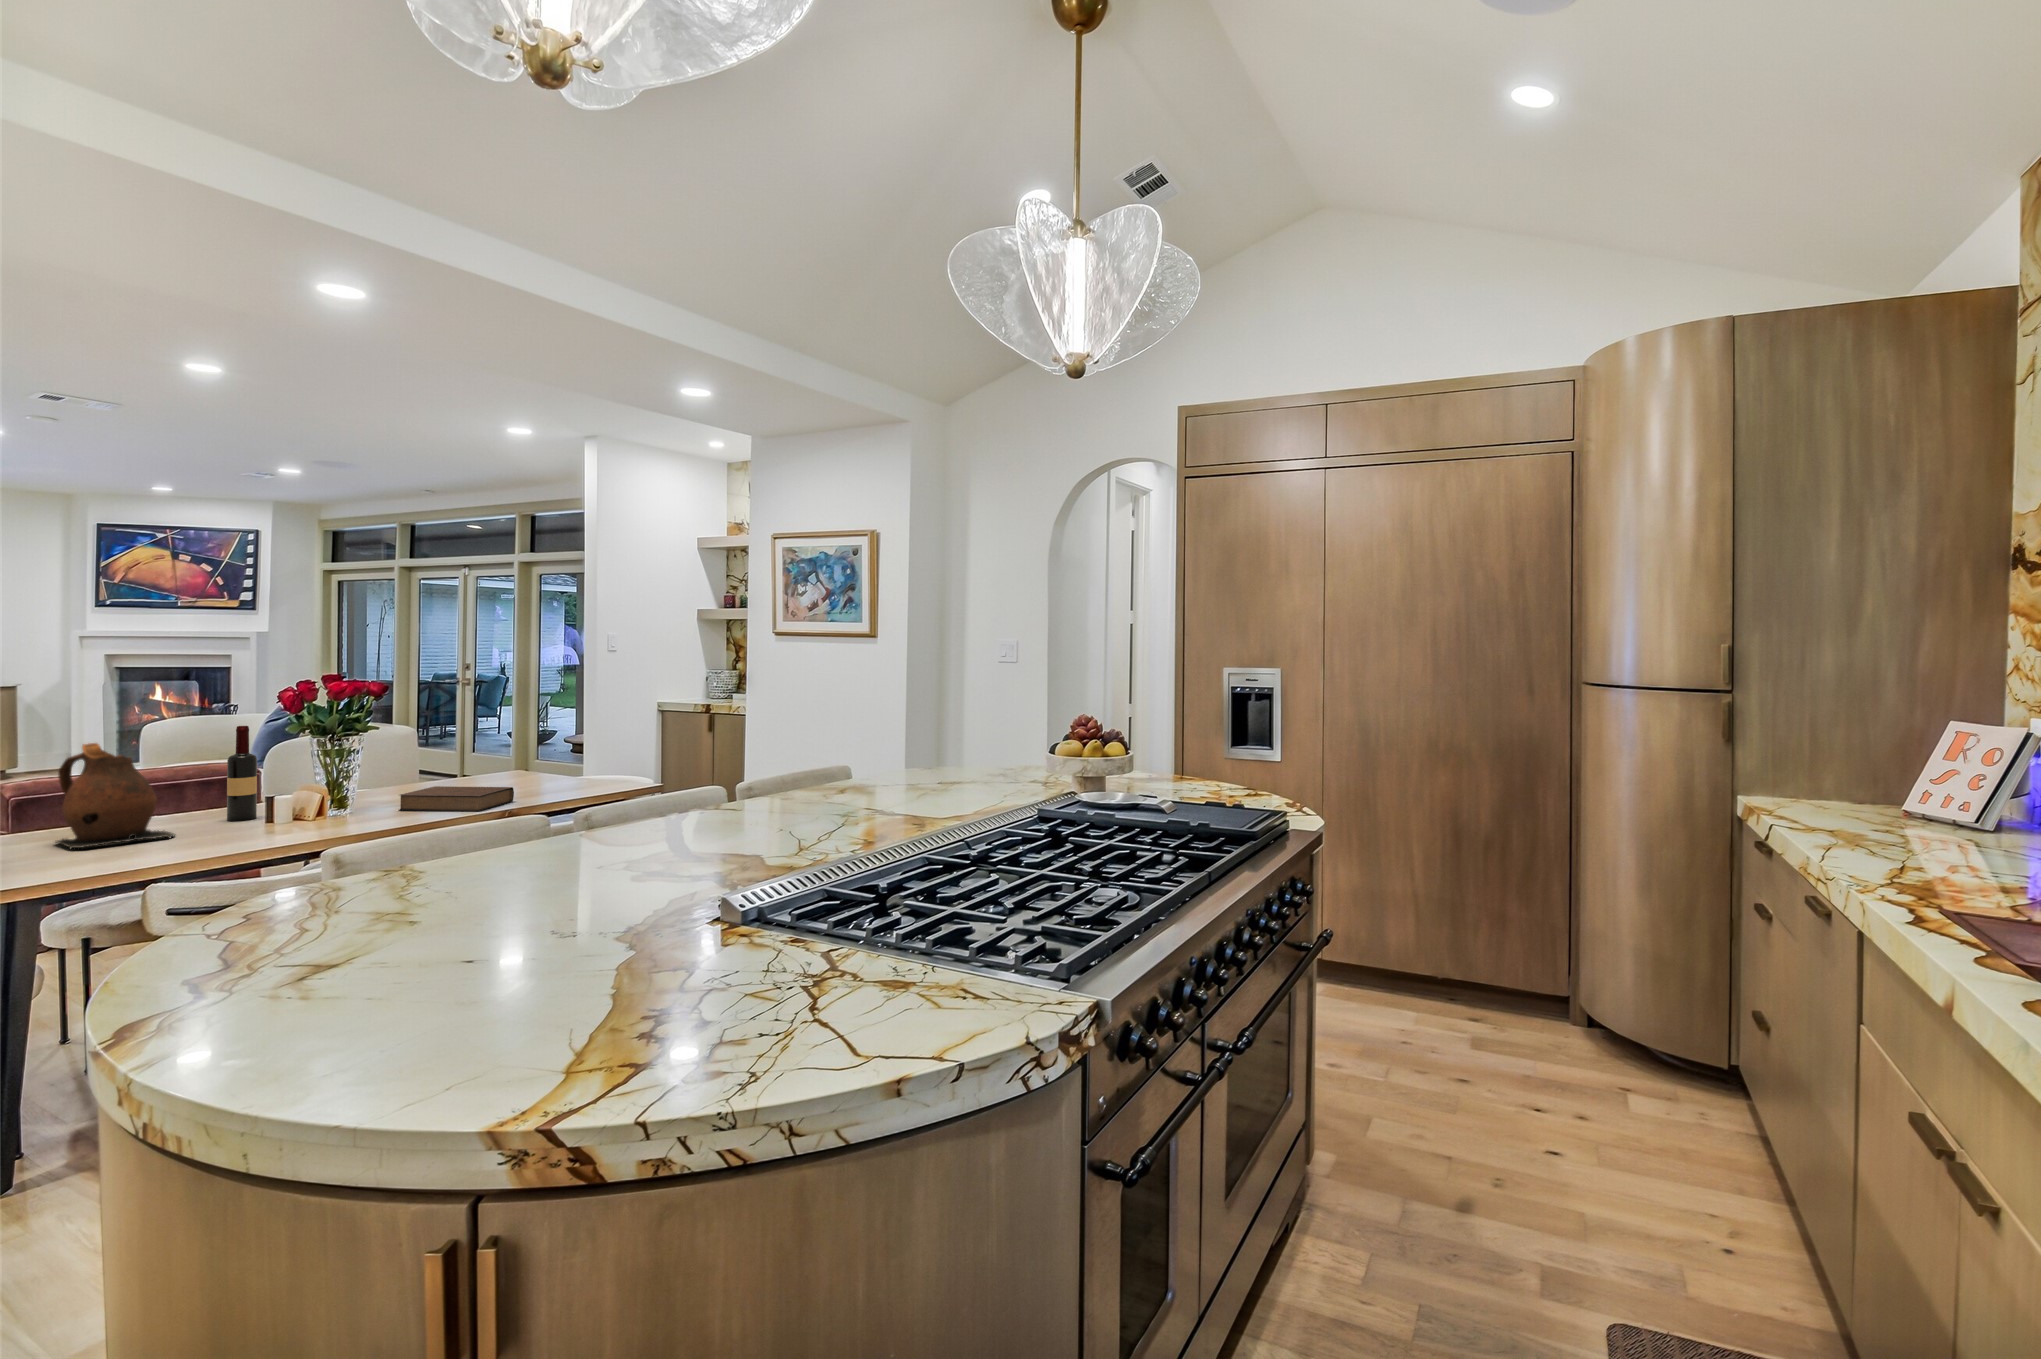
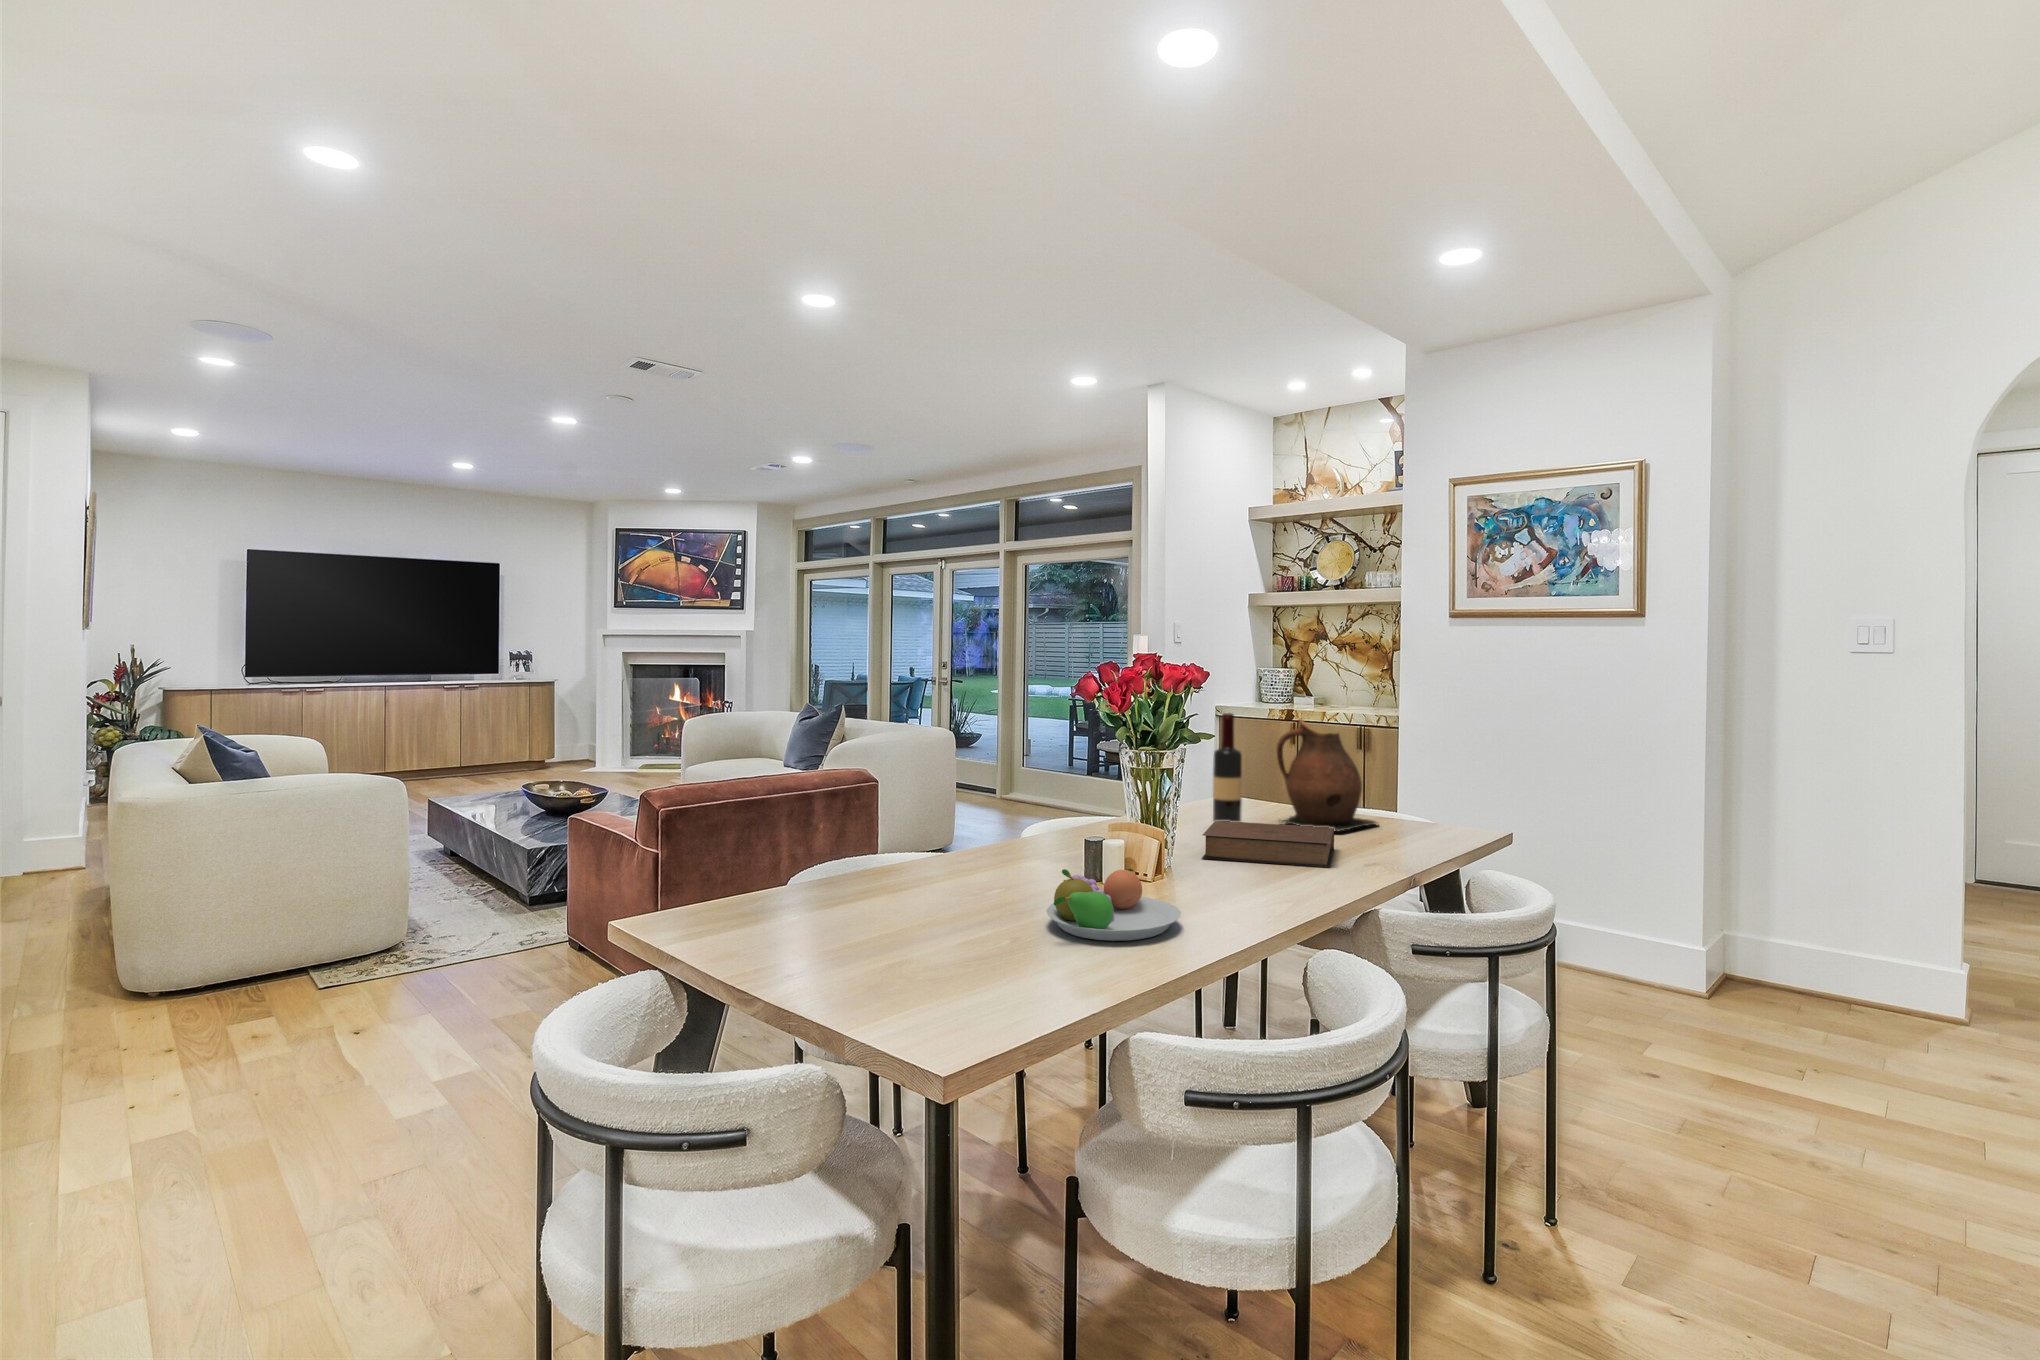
wine bottle: present [227,726,257,821] -> present [1213,713,1242,822]
ceramic pitcher: present [56,743,175,849] -> present [1277,719,1377,831]
fruit bowl: none [176,813,291,853] -> present [1046,869,1181,941]

